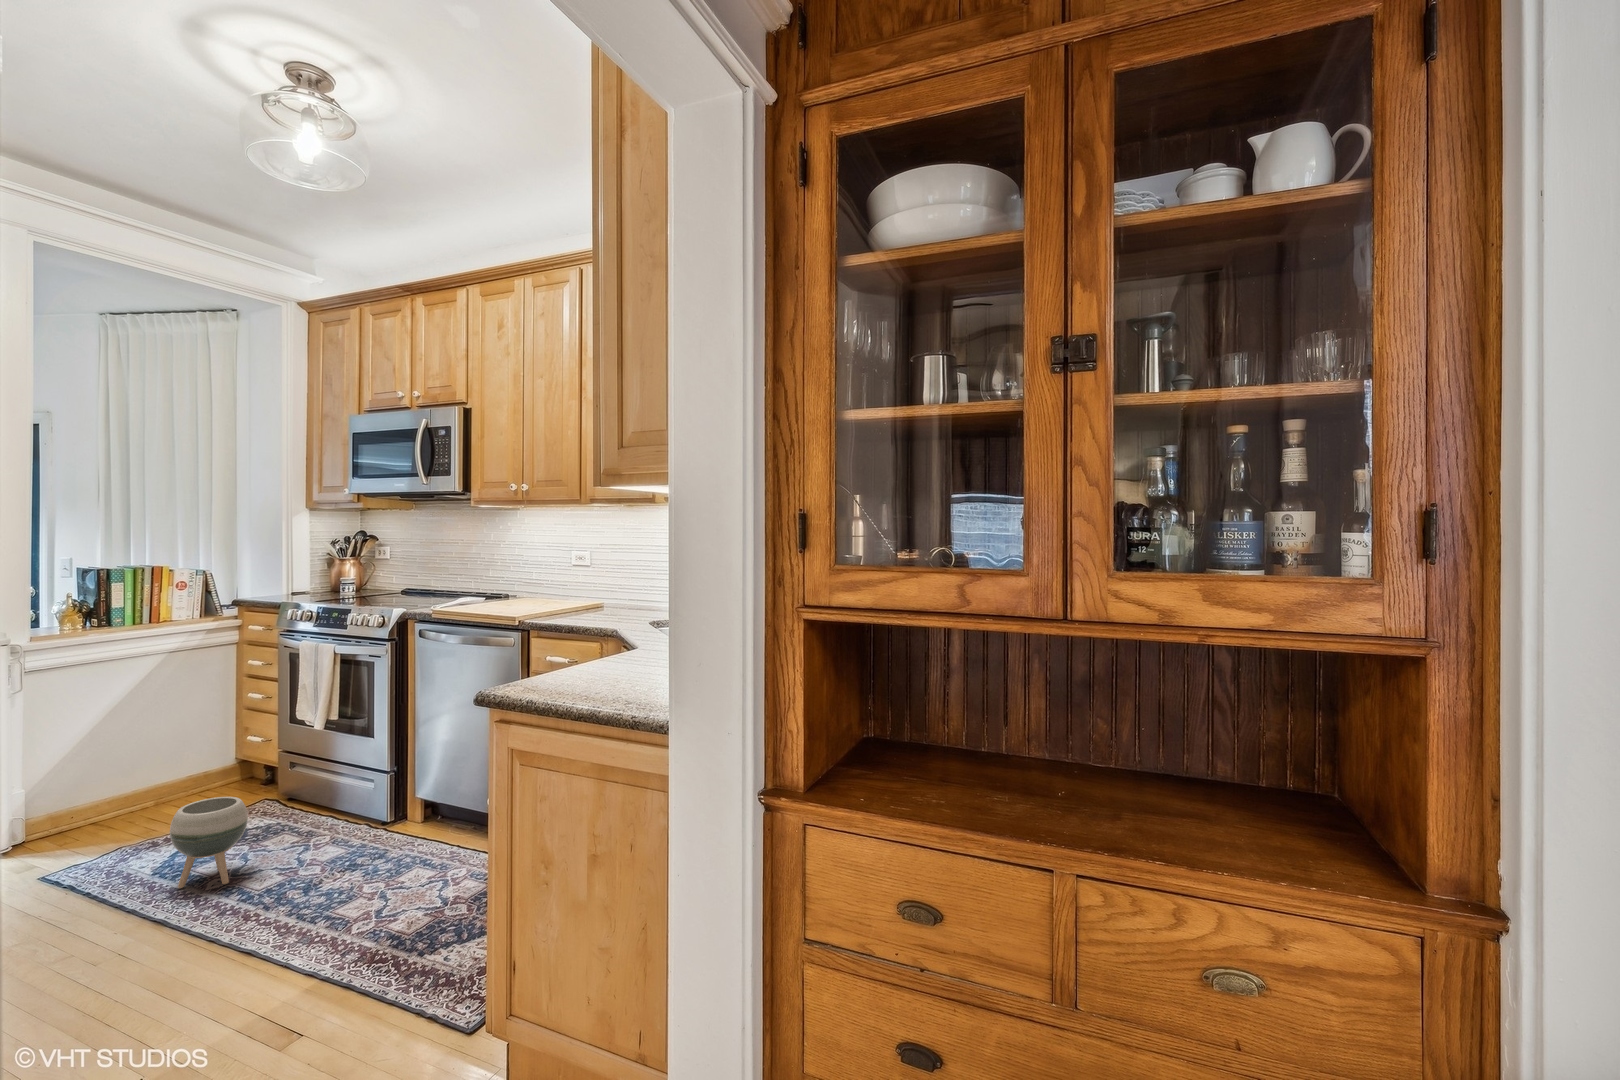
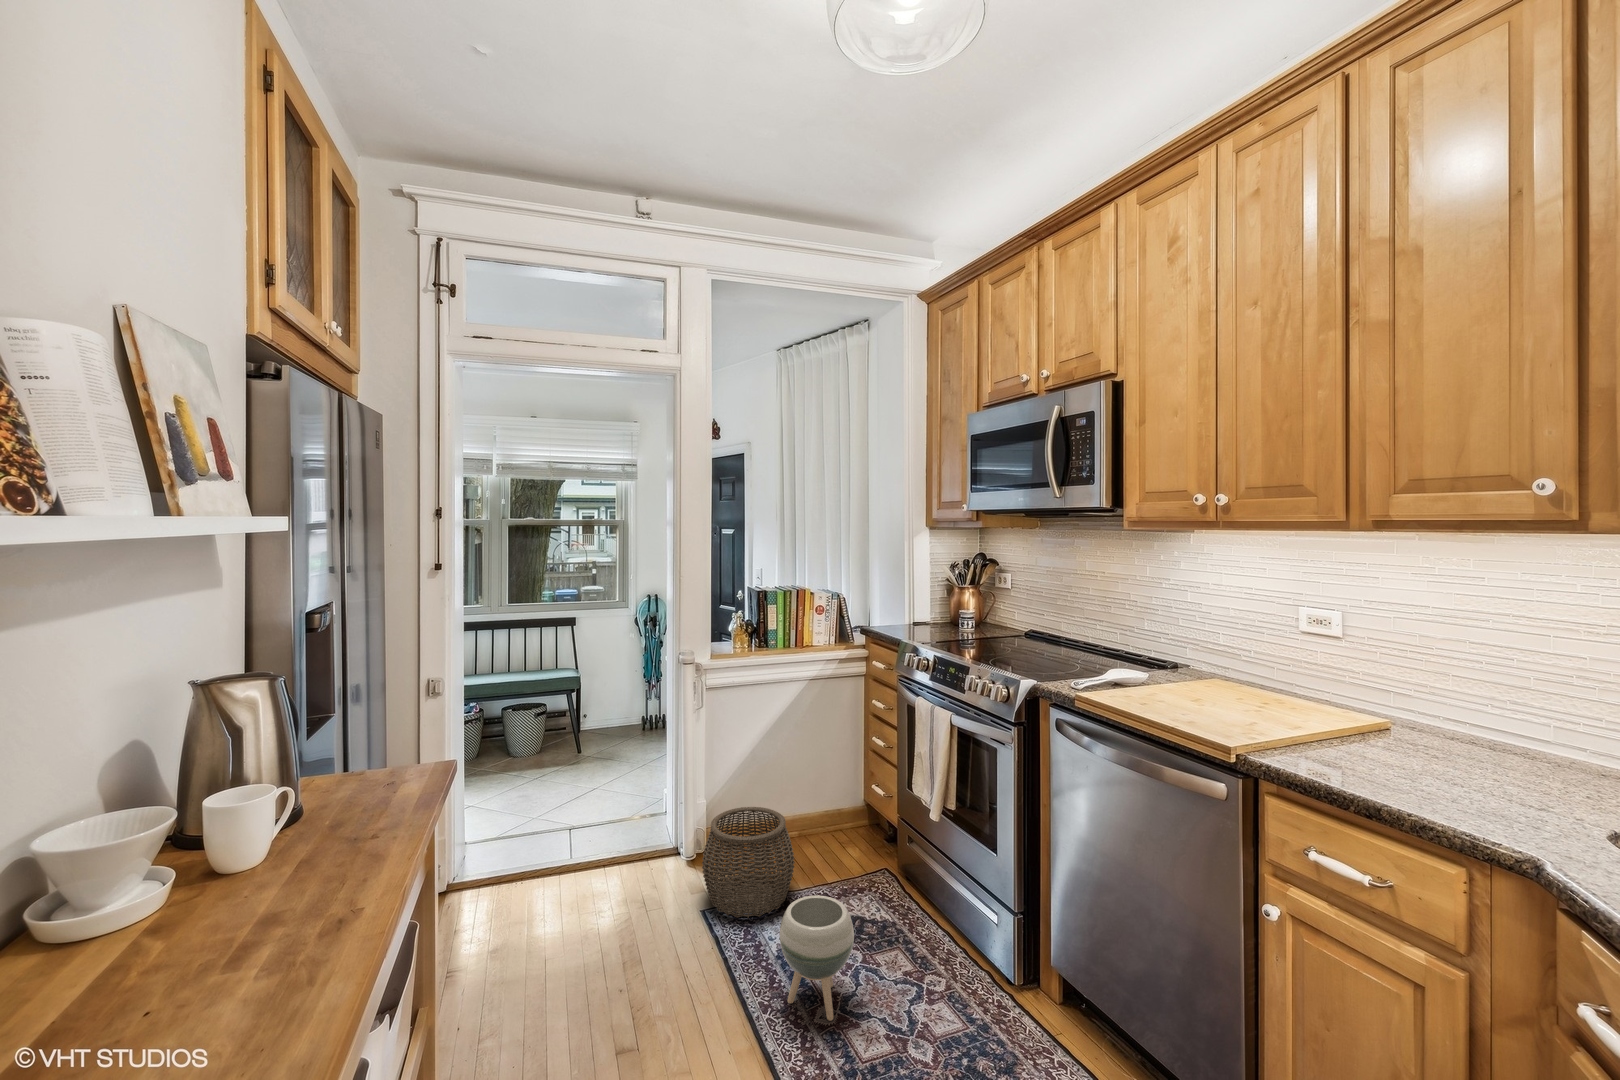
woven basket: none [43,767,166,868] -> present [702,807,795,918]

